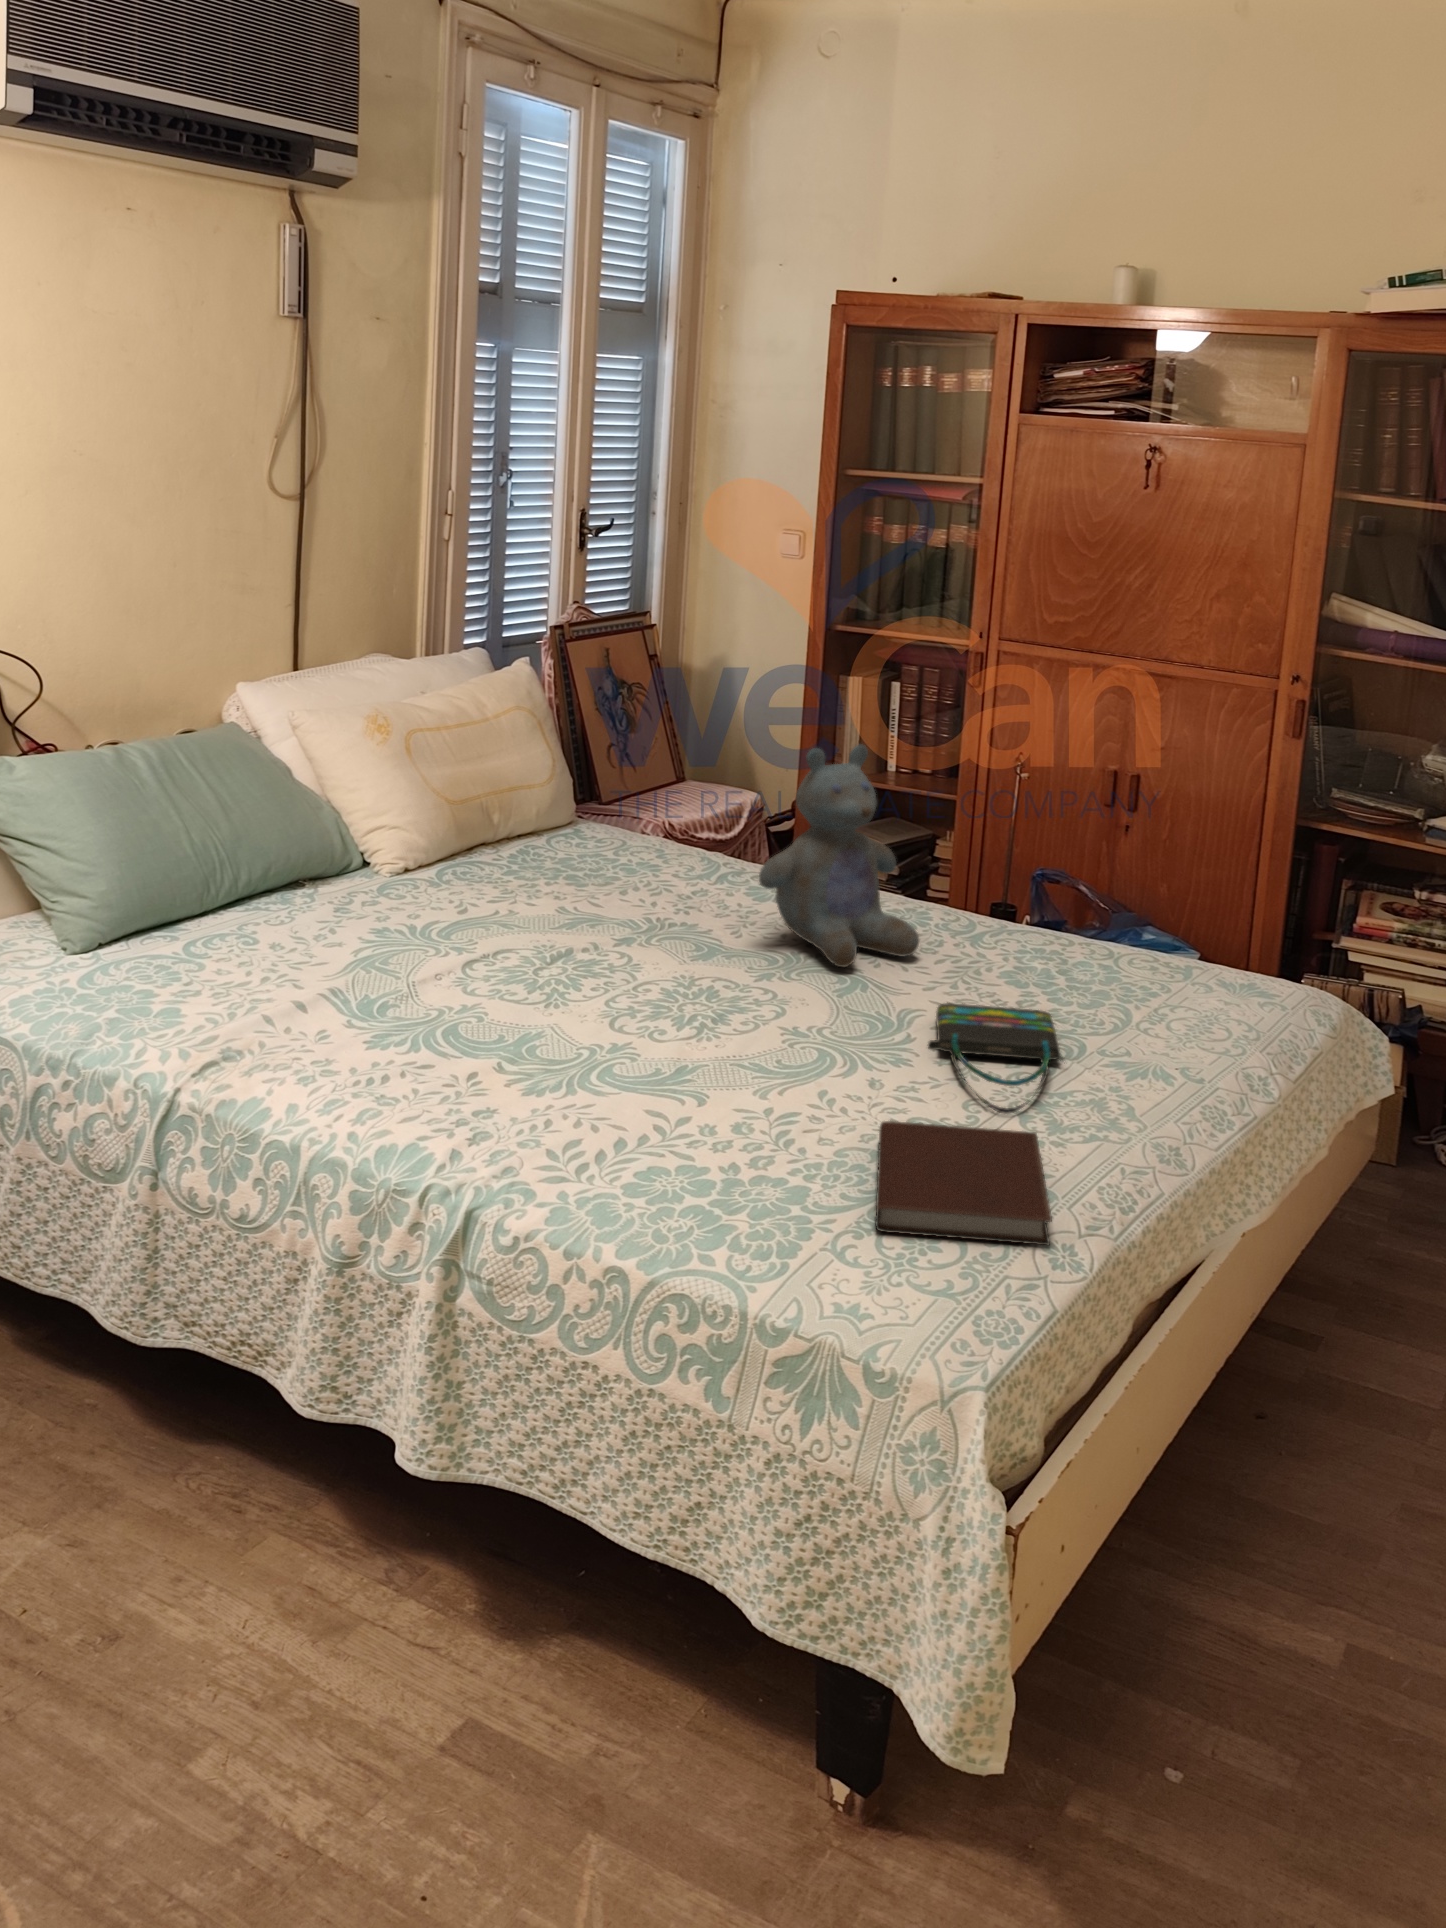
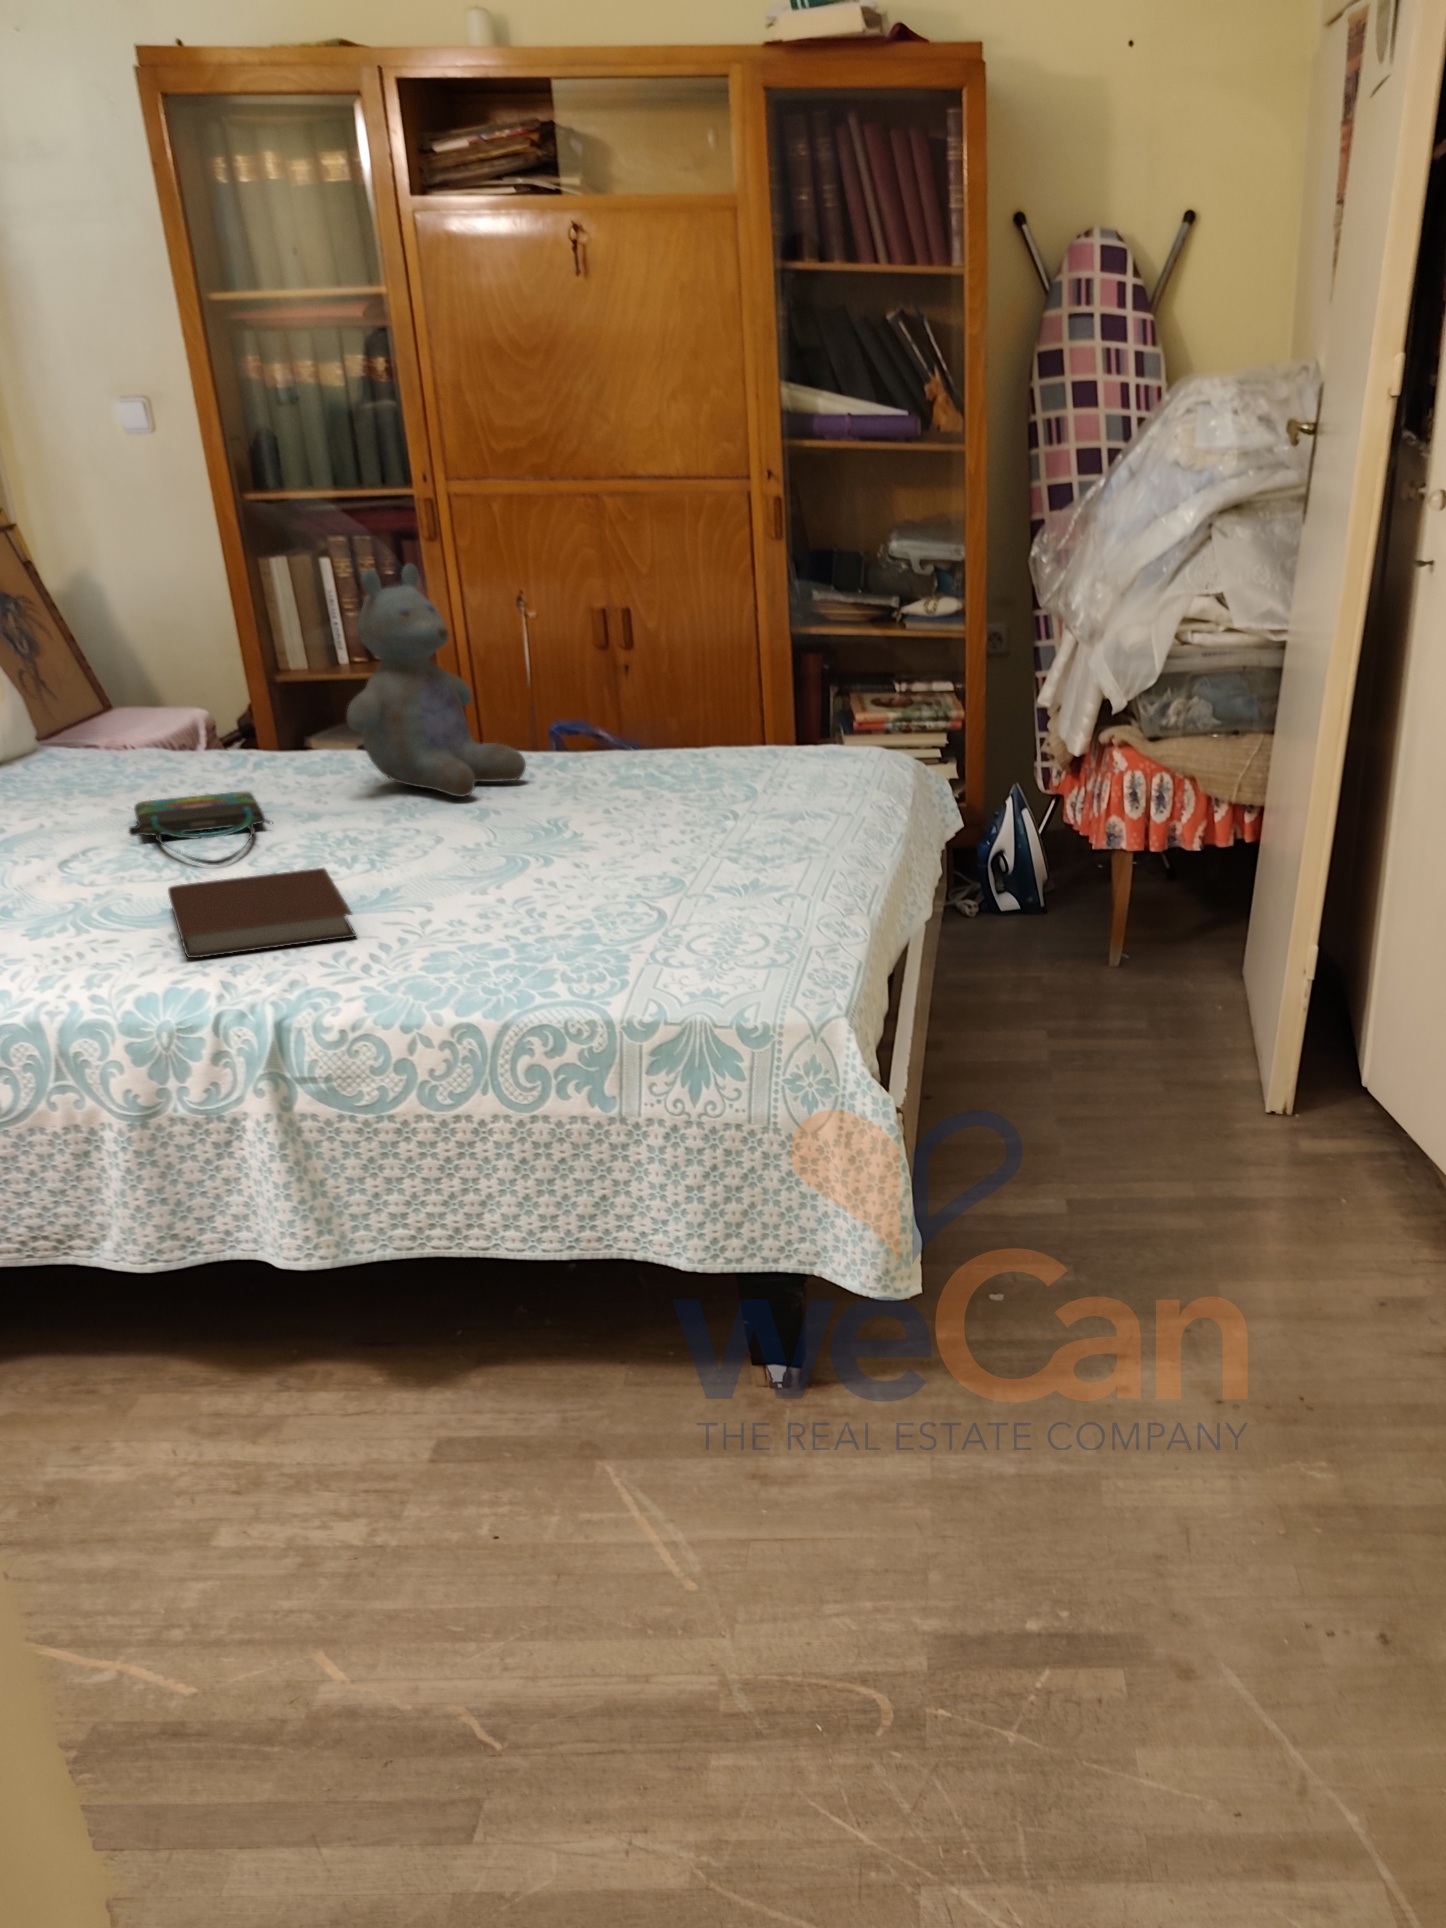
tote bag: present [928,1003,1064,1114] -> present [128,792,270,865]
notebook: present [876,1121,1052,1245] -> present [168,868,356,958]

